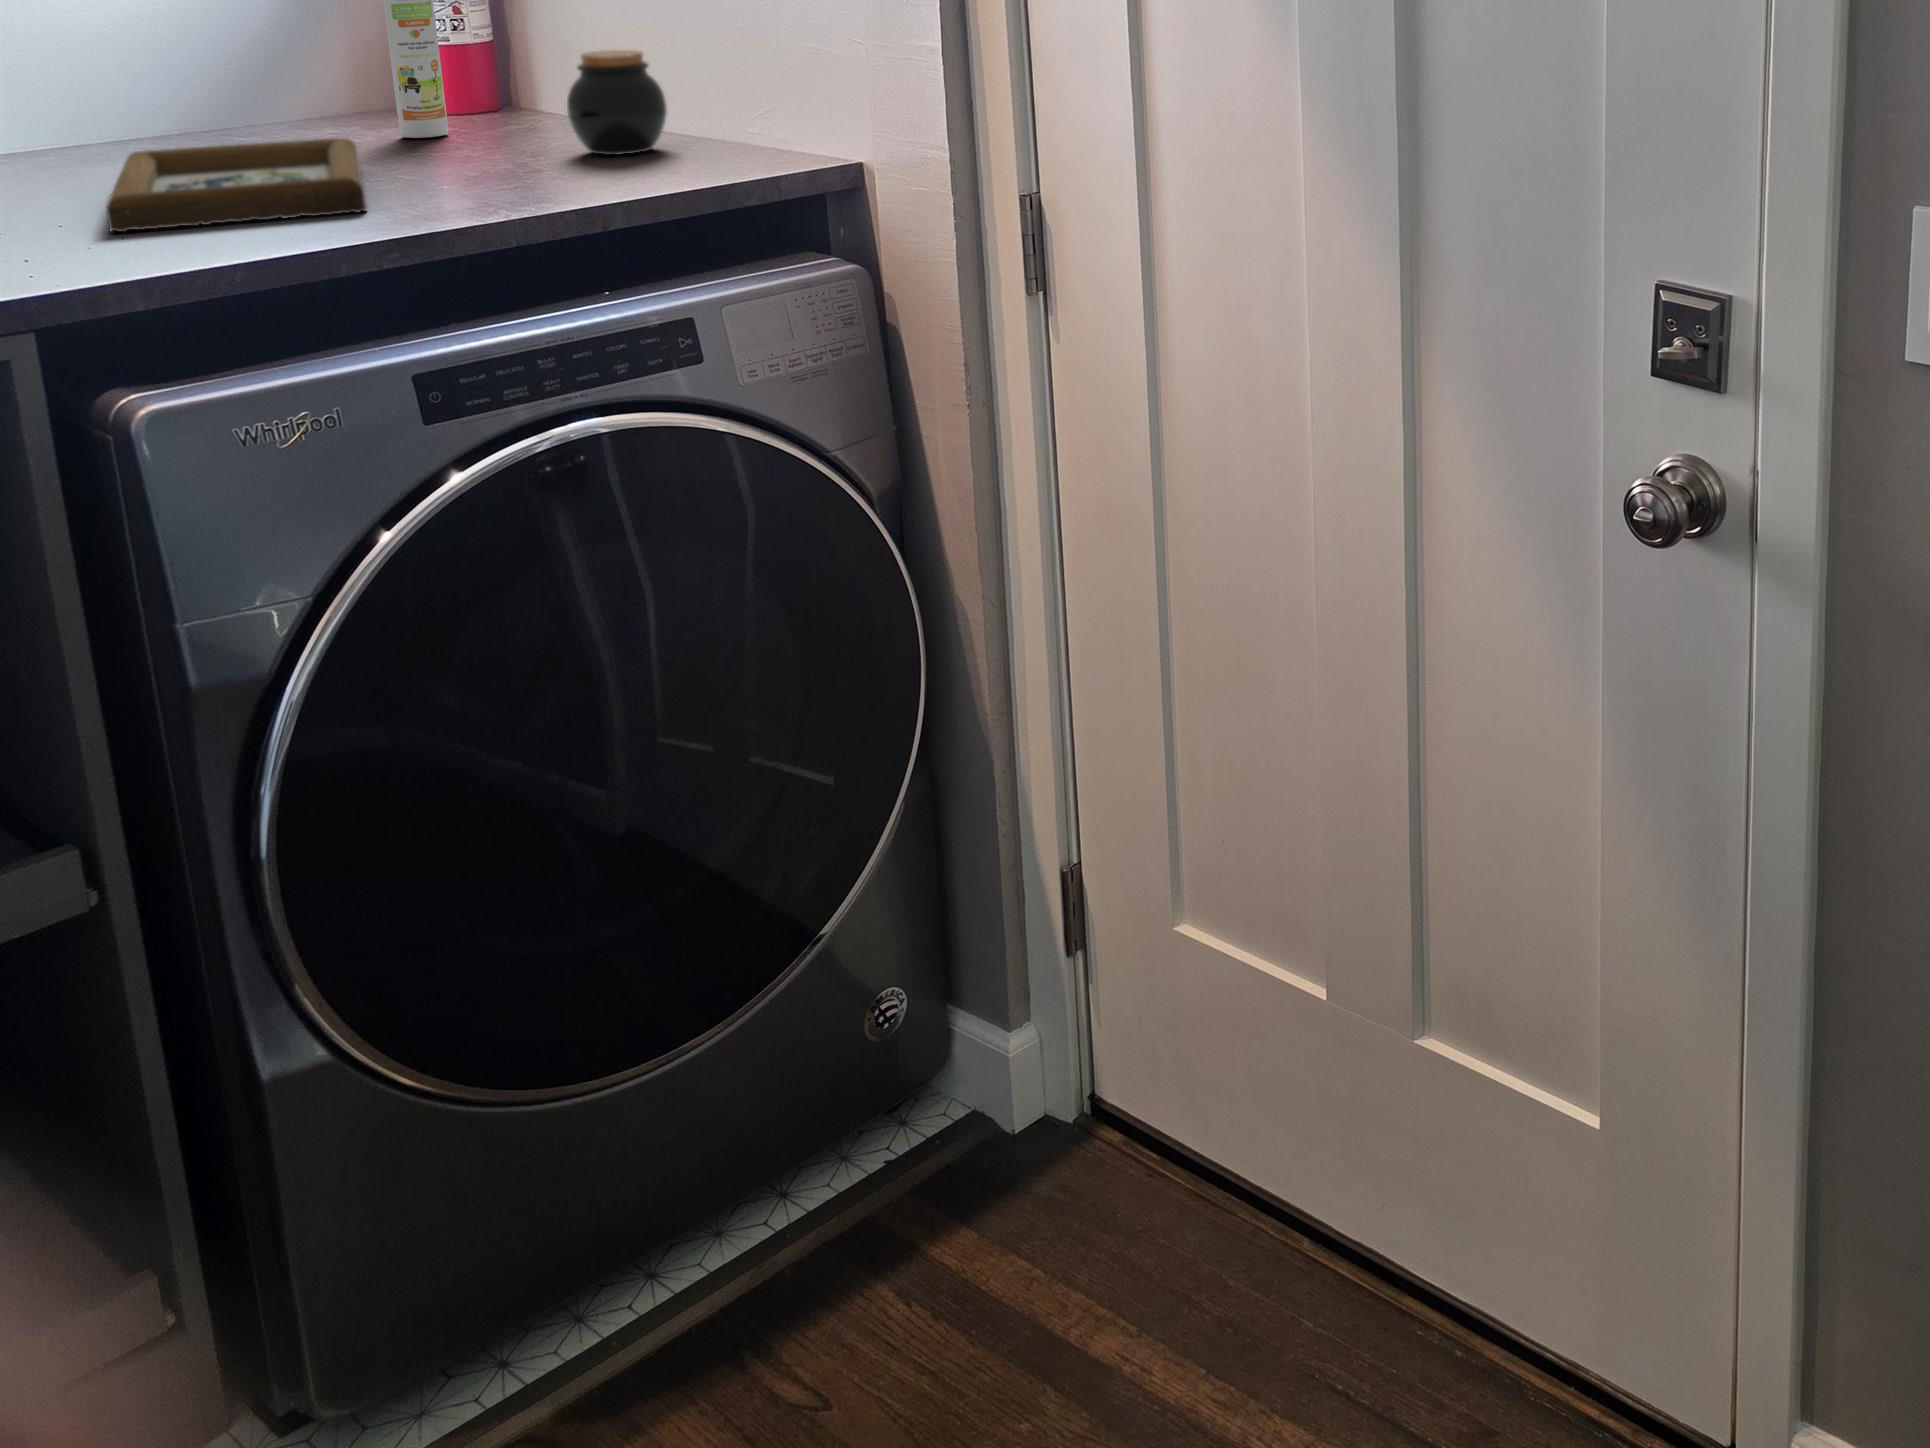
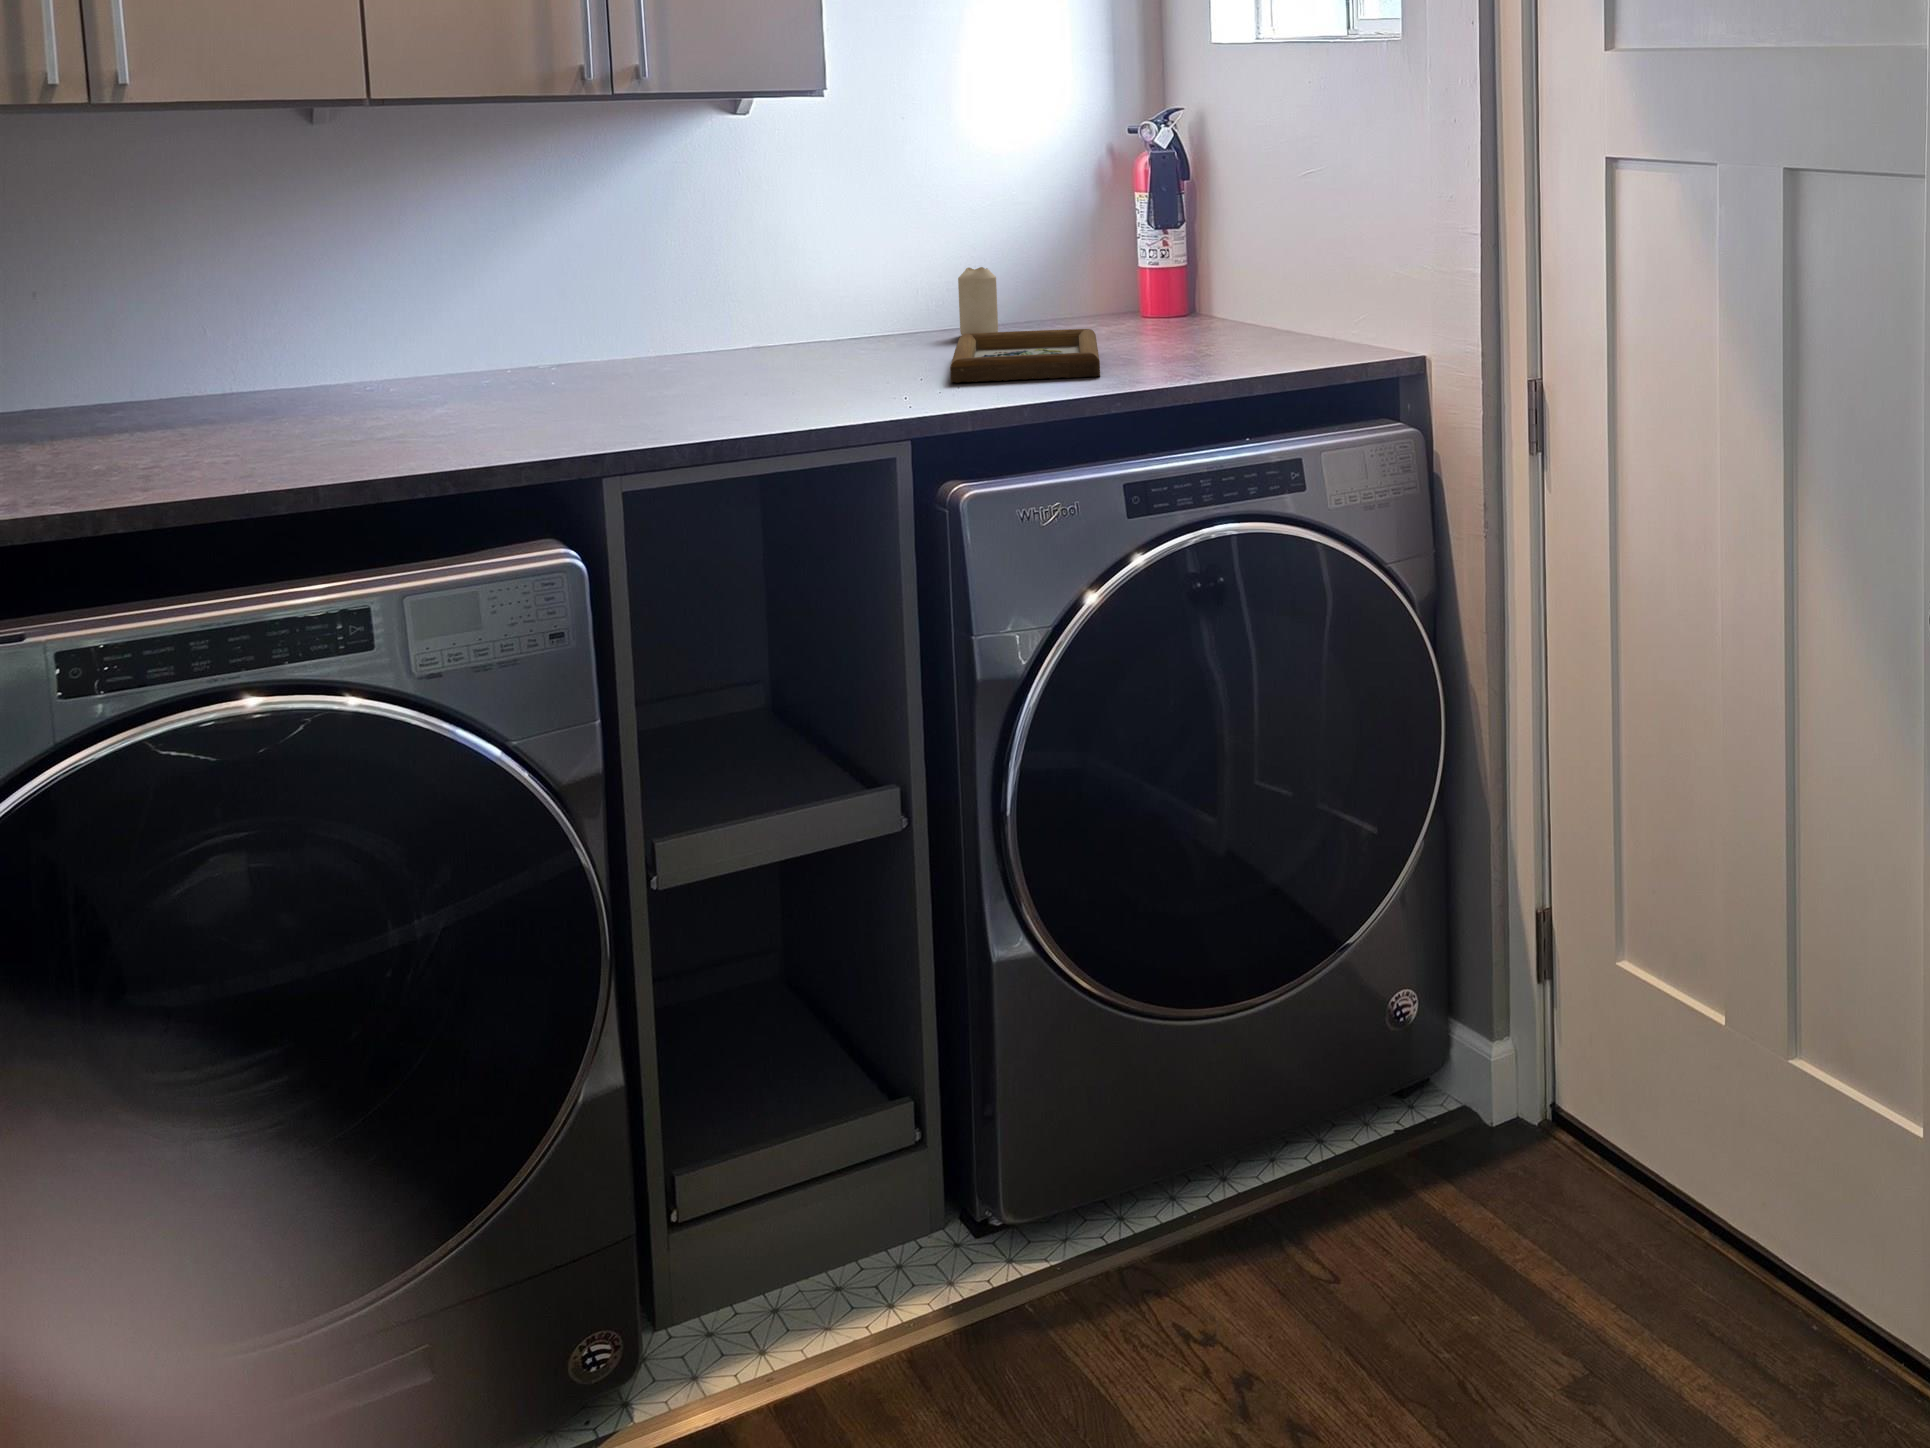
spray bottle: present [383,0,448,138] -> none [1119,185,1156,332]
candle: none [123,49,199,150] -> present [958,267,998,335]
jar: present [567,50,667,155] -> none [1231,272,1296,346]

